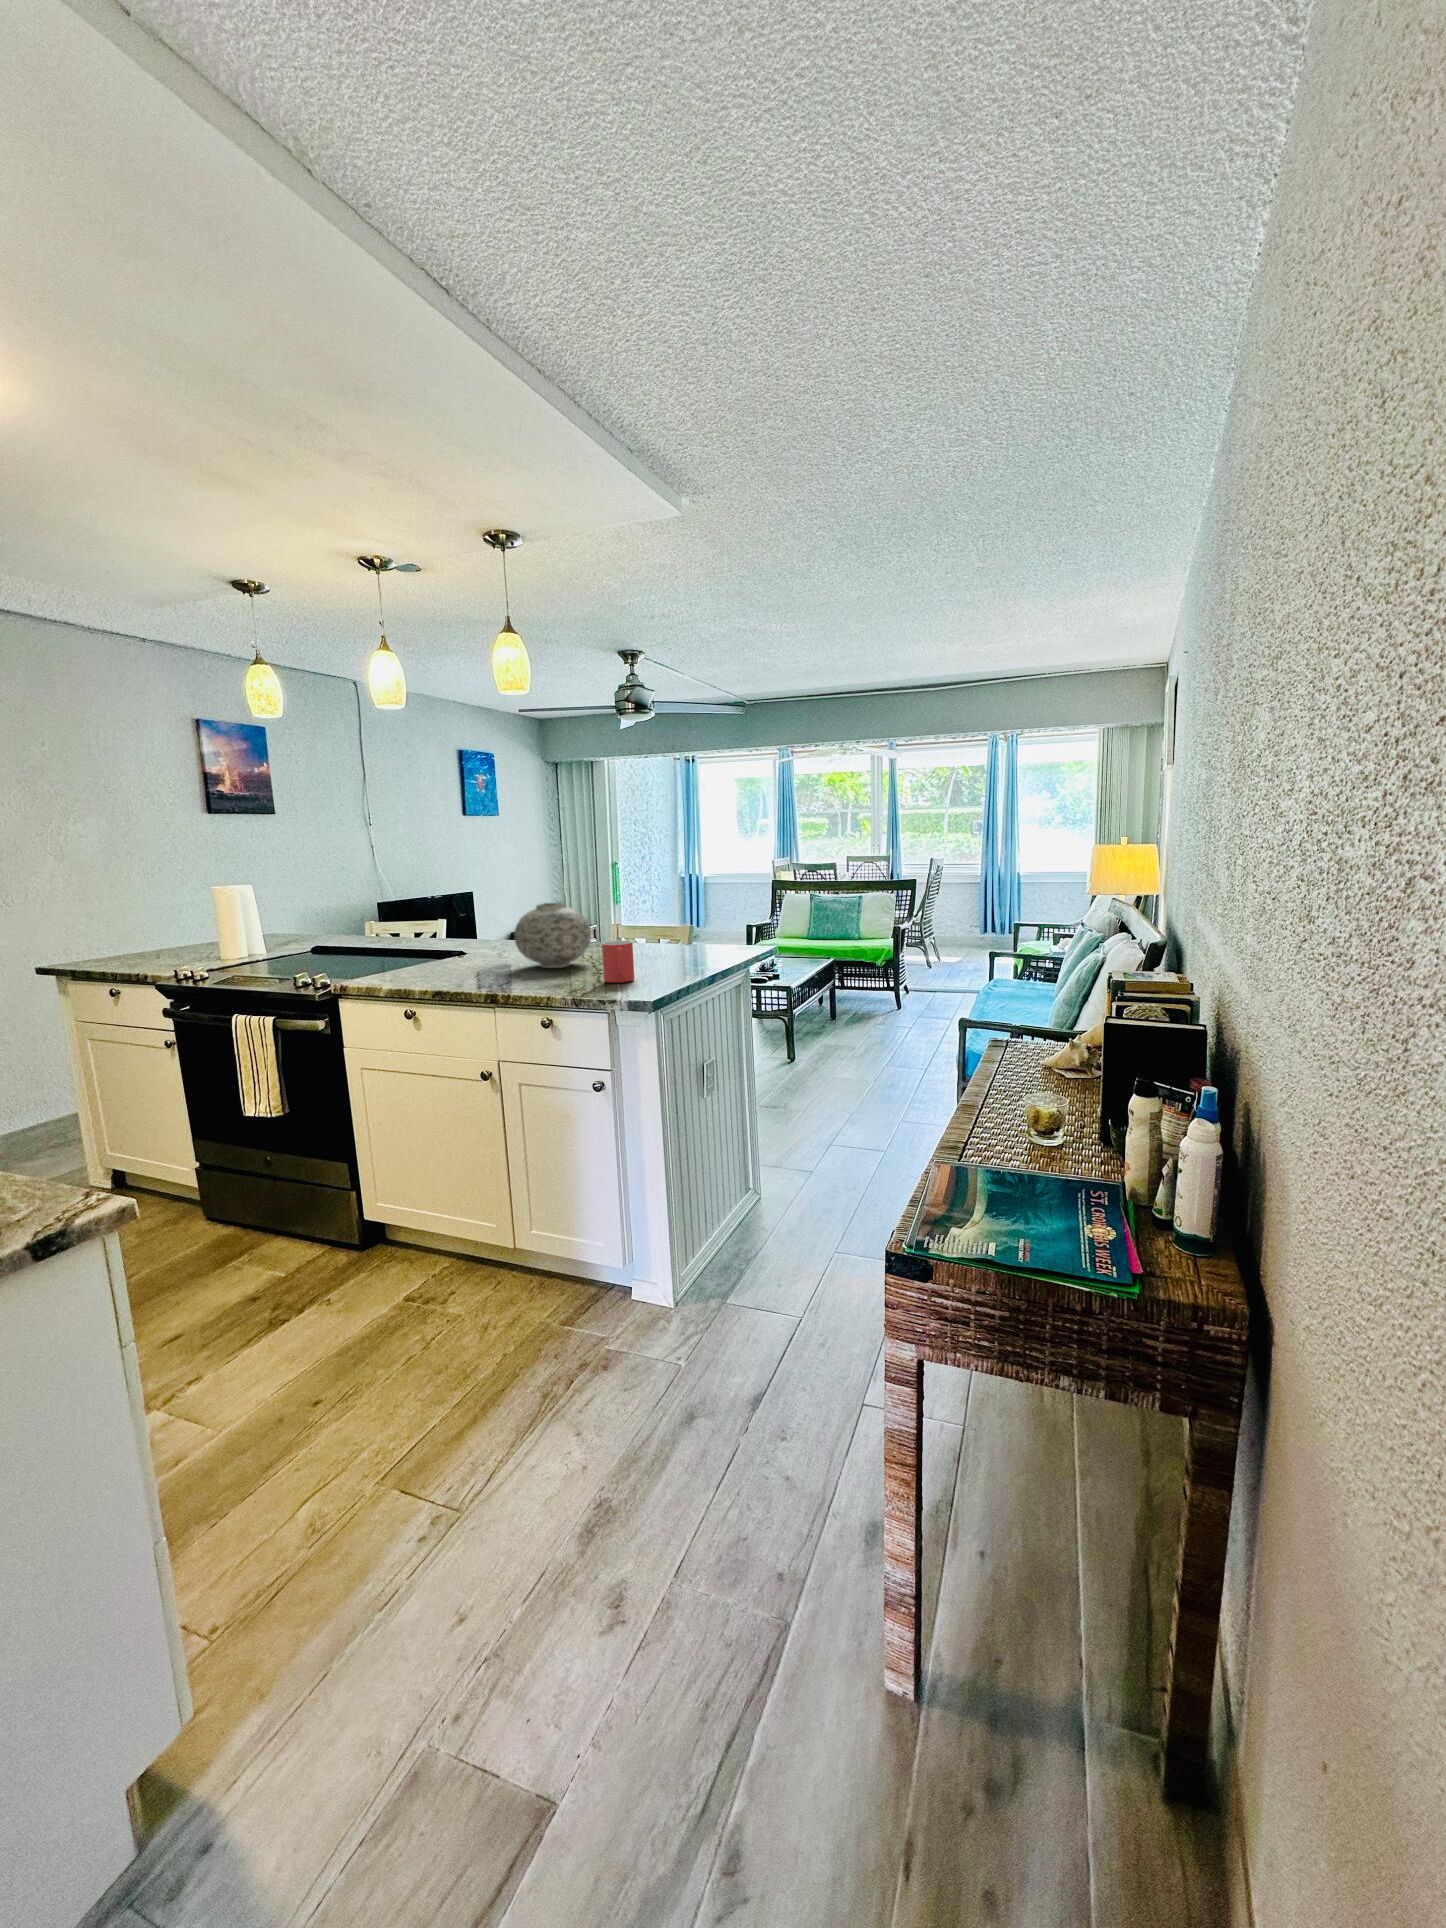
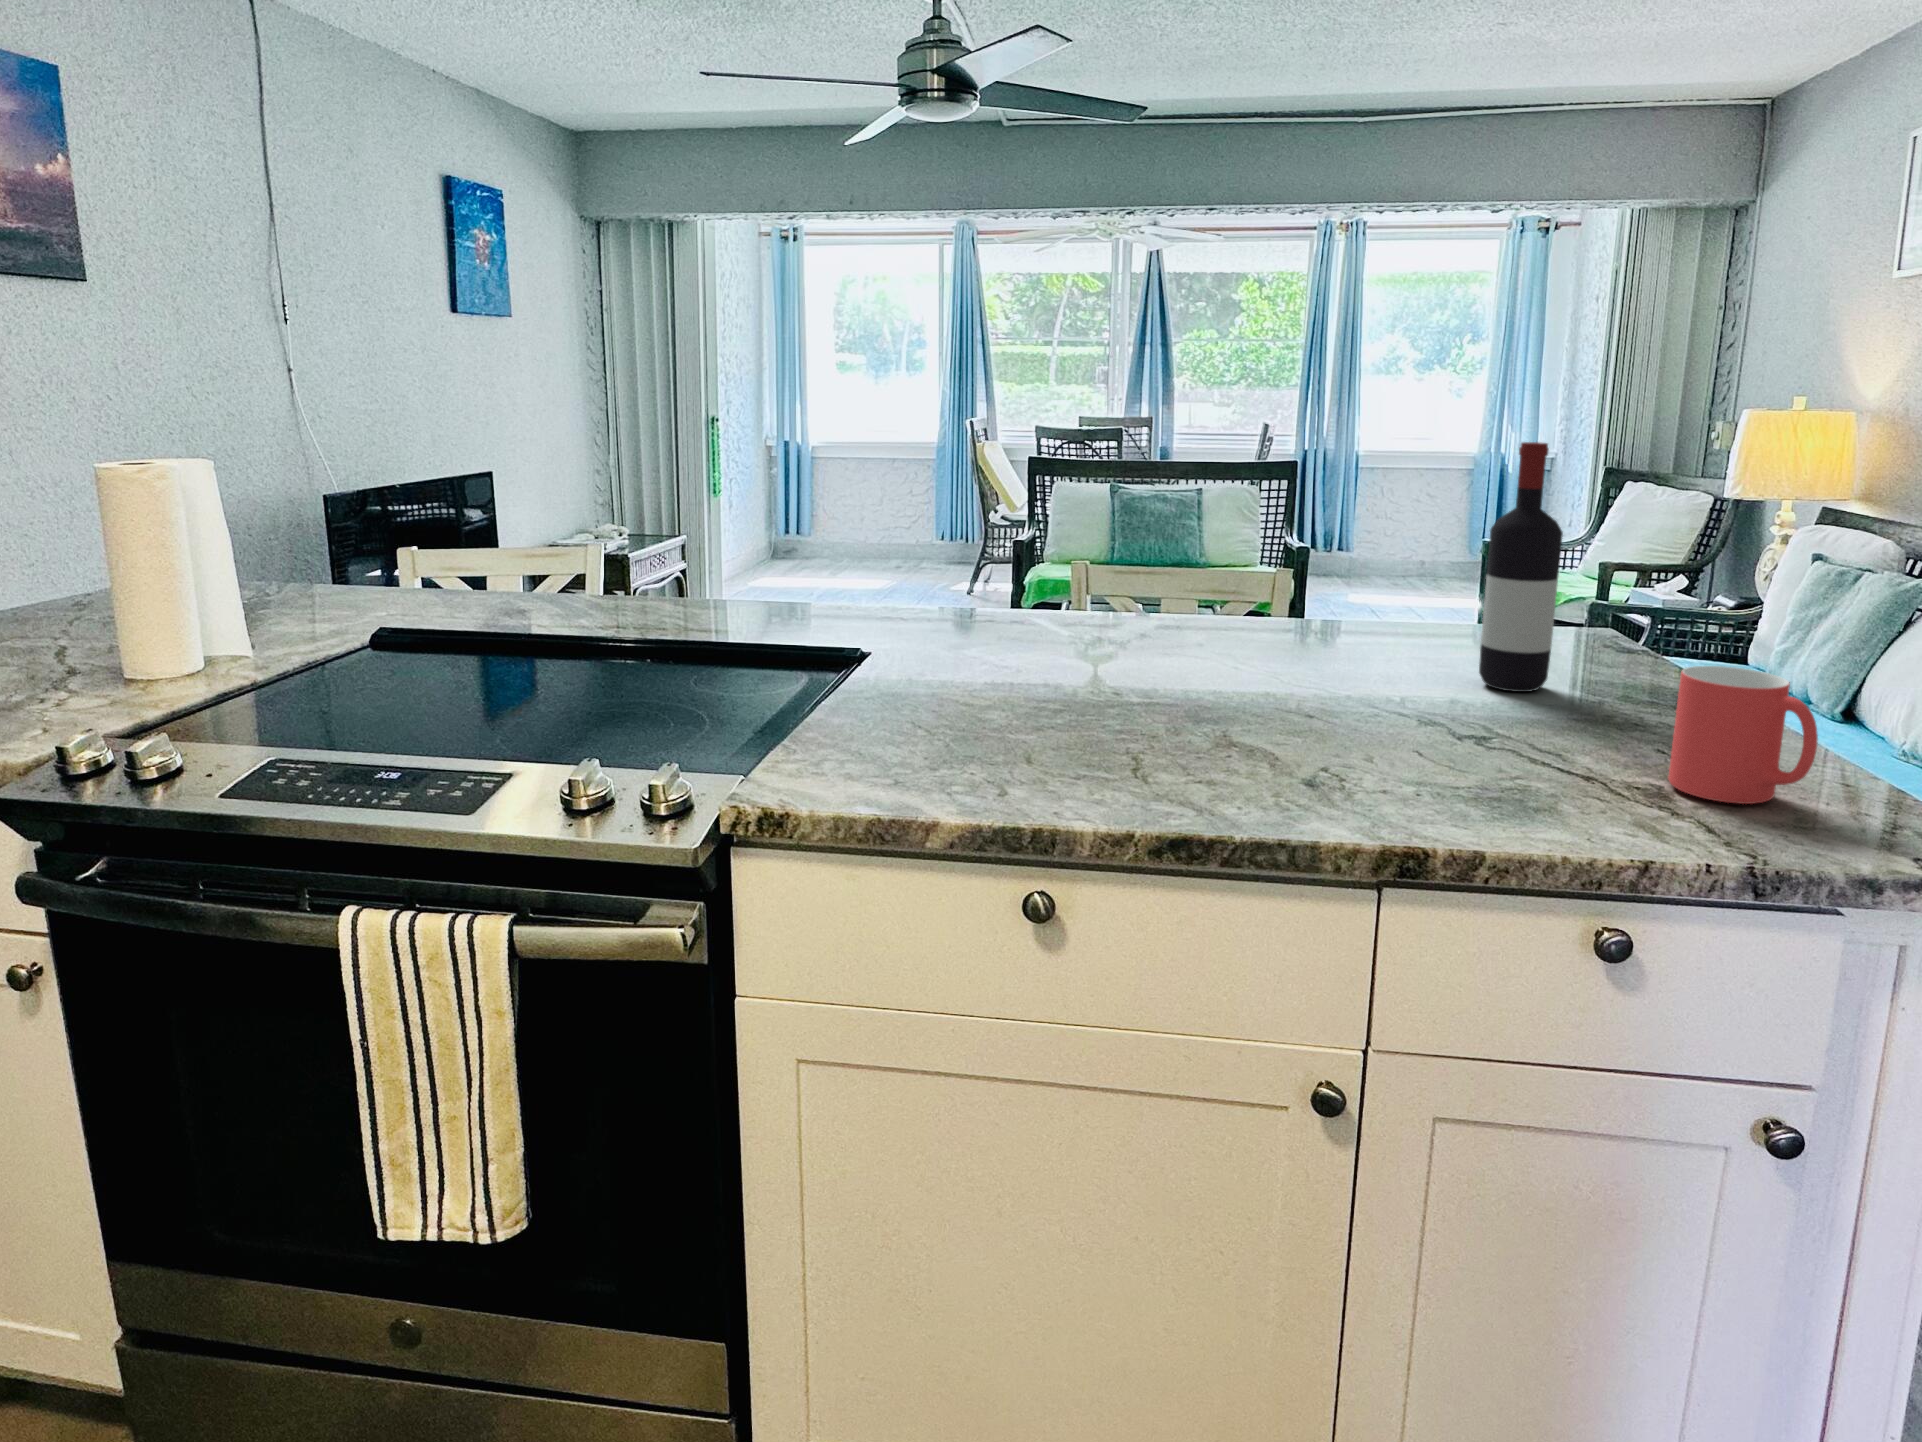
wine bottle: none [640,868,667,960] -> present [1479,442,1563,692]
vase: present [514,903,591,968] -> none [1206,536,1435,729]

